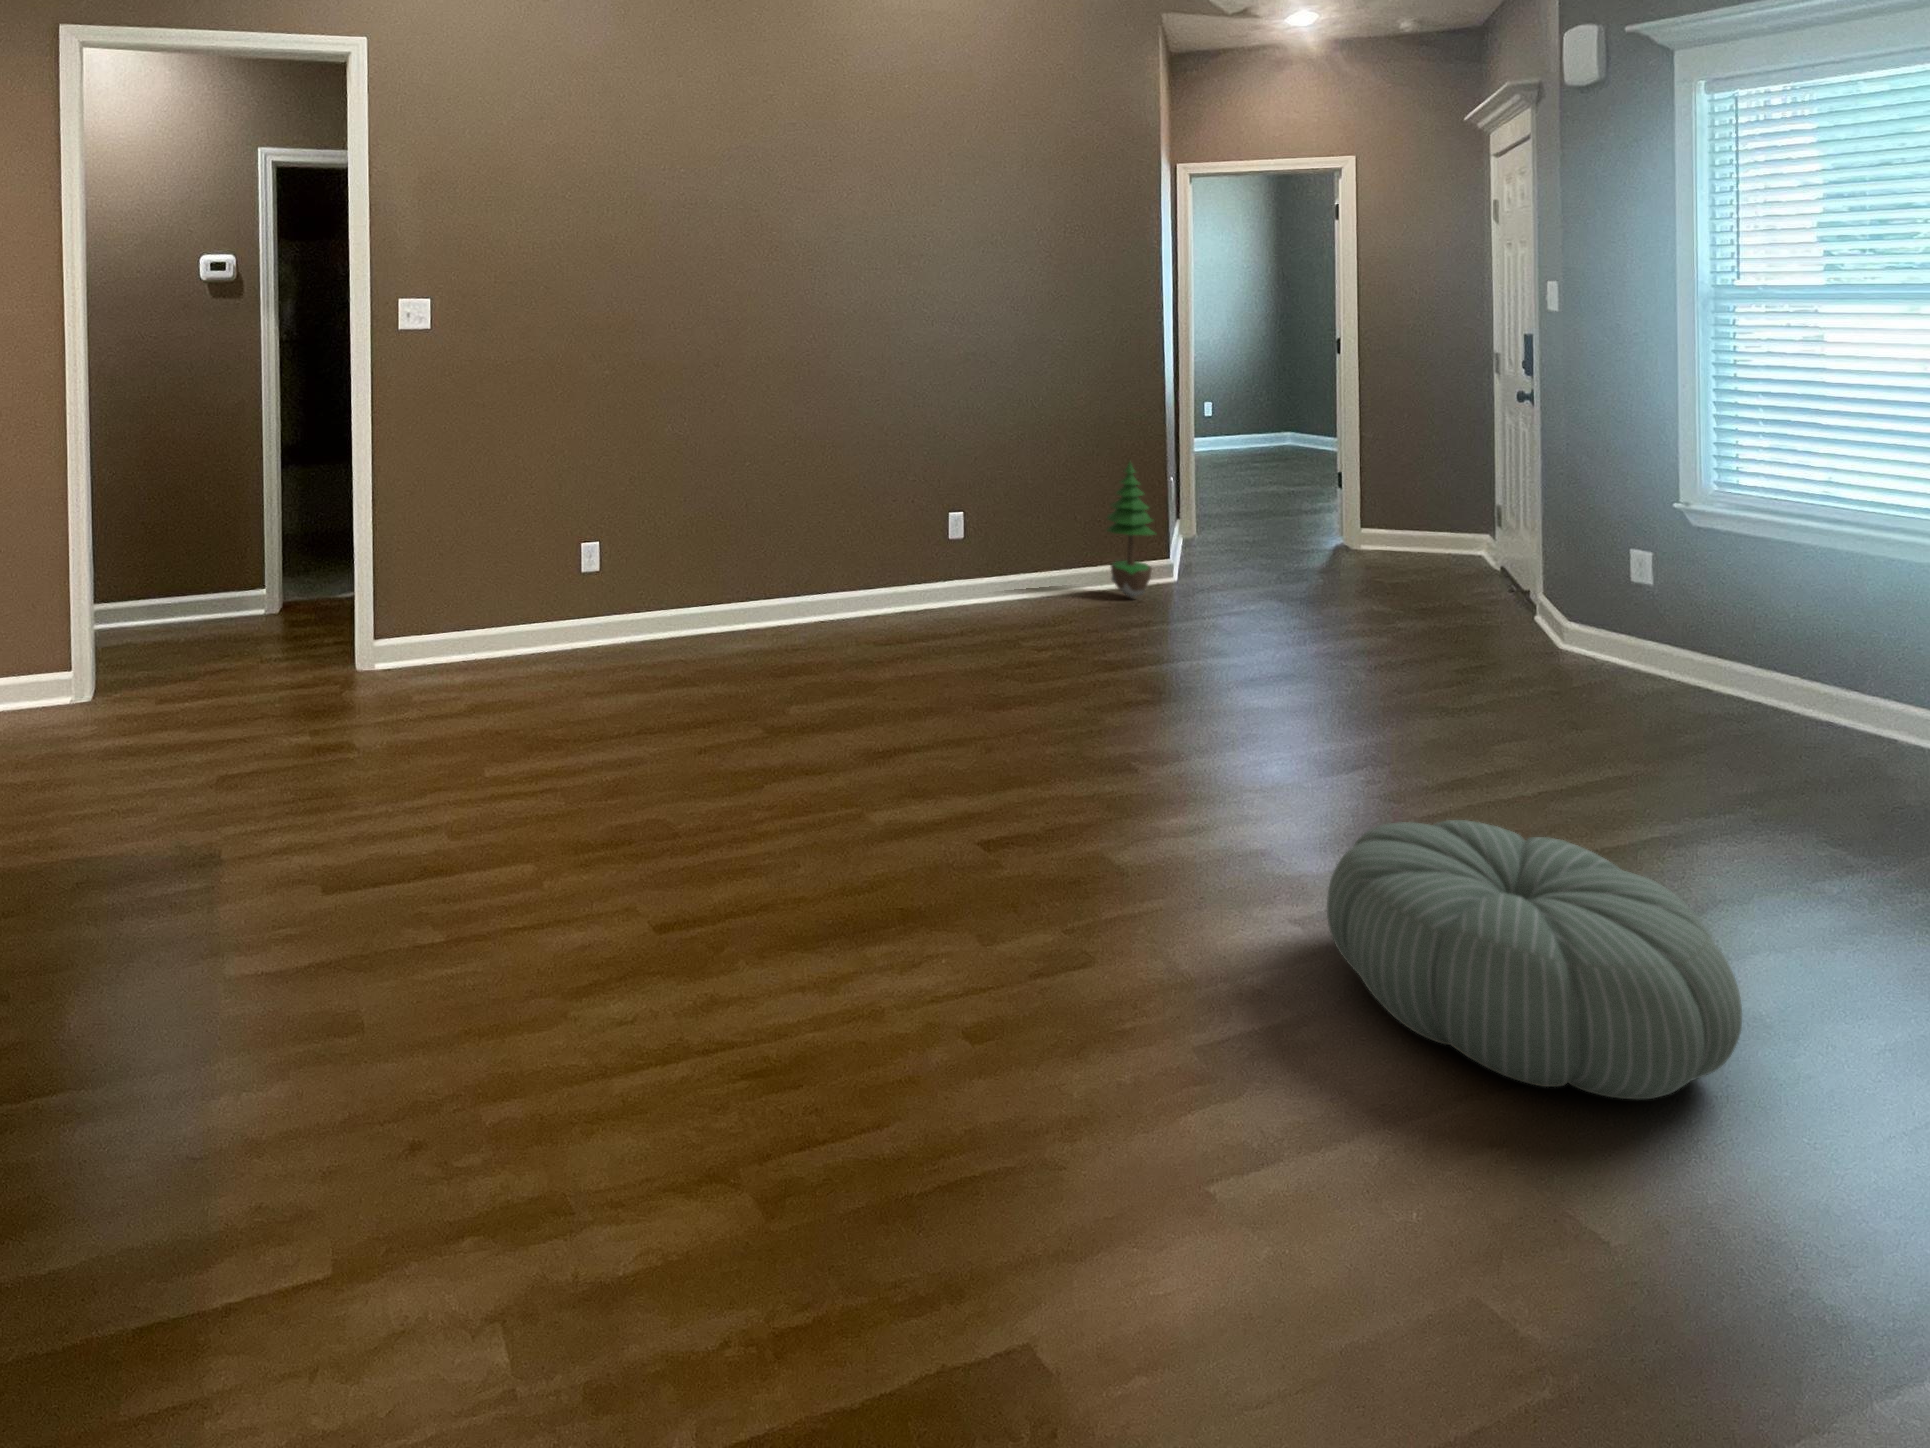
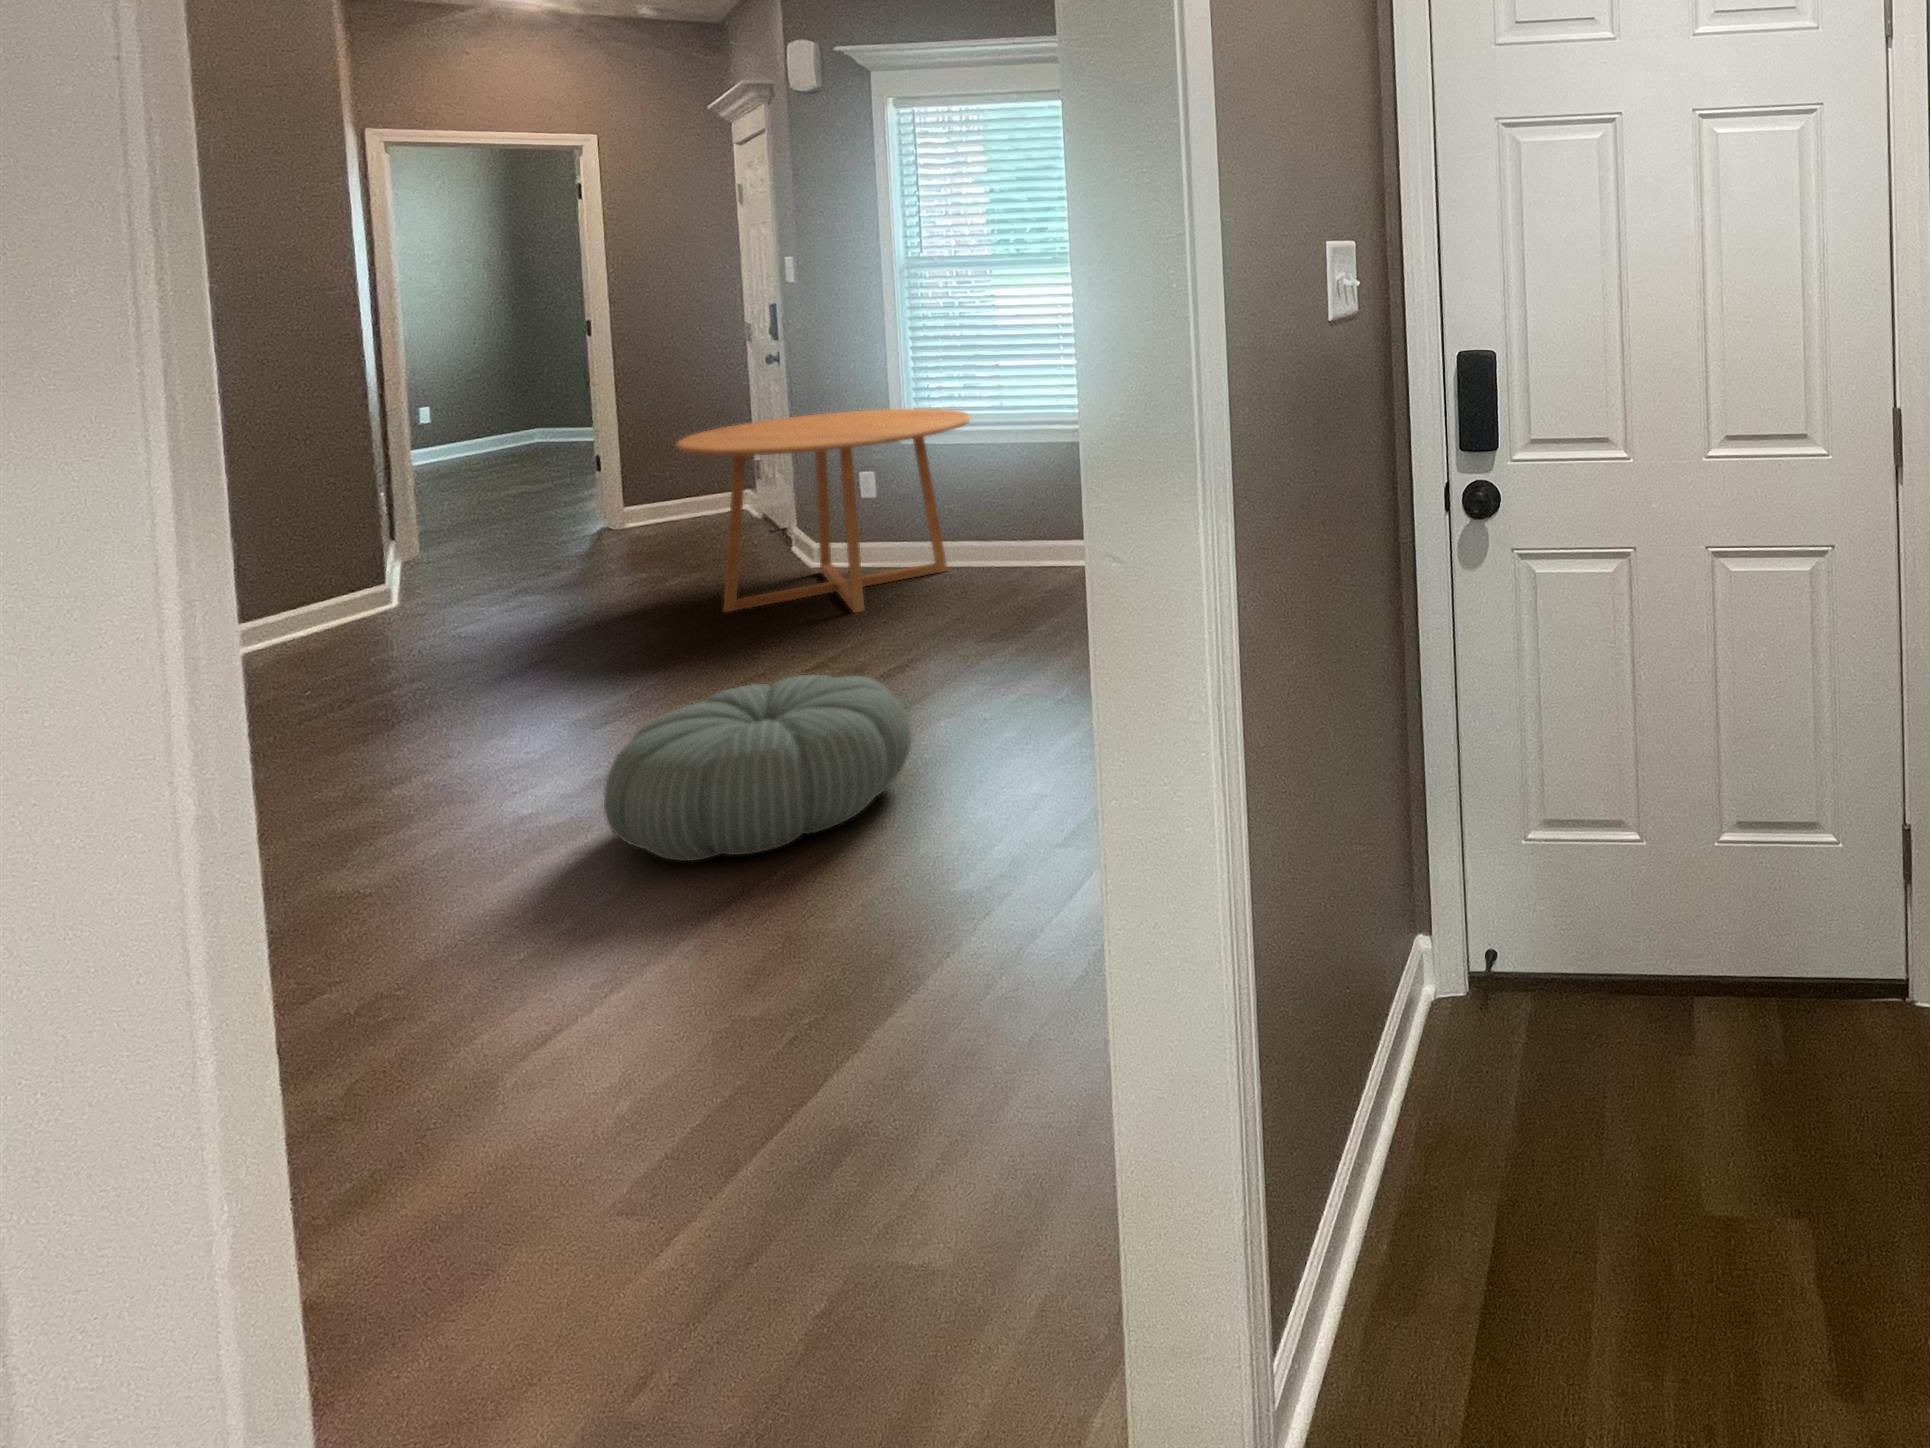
potted tree: present [1107,463,1155,598] -> none [279,479,364,645]
dining table: none [1415,471,1821,742] -> present [676,409,971,613]

